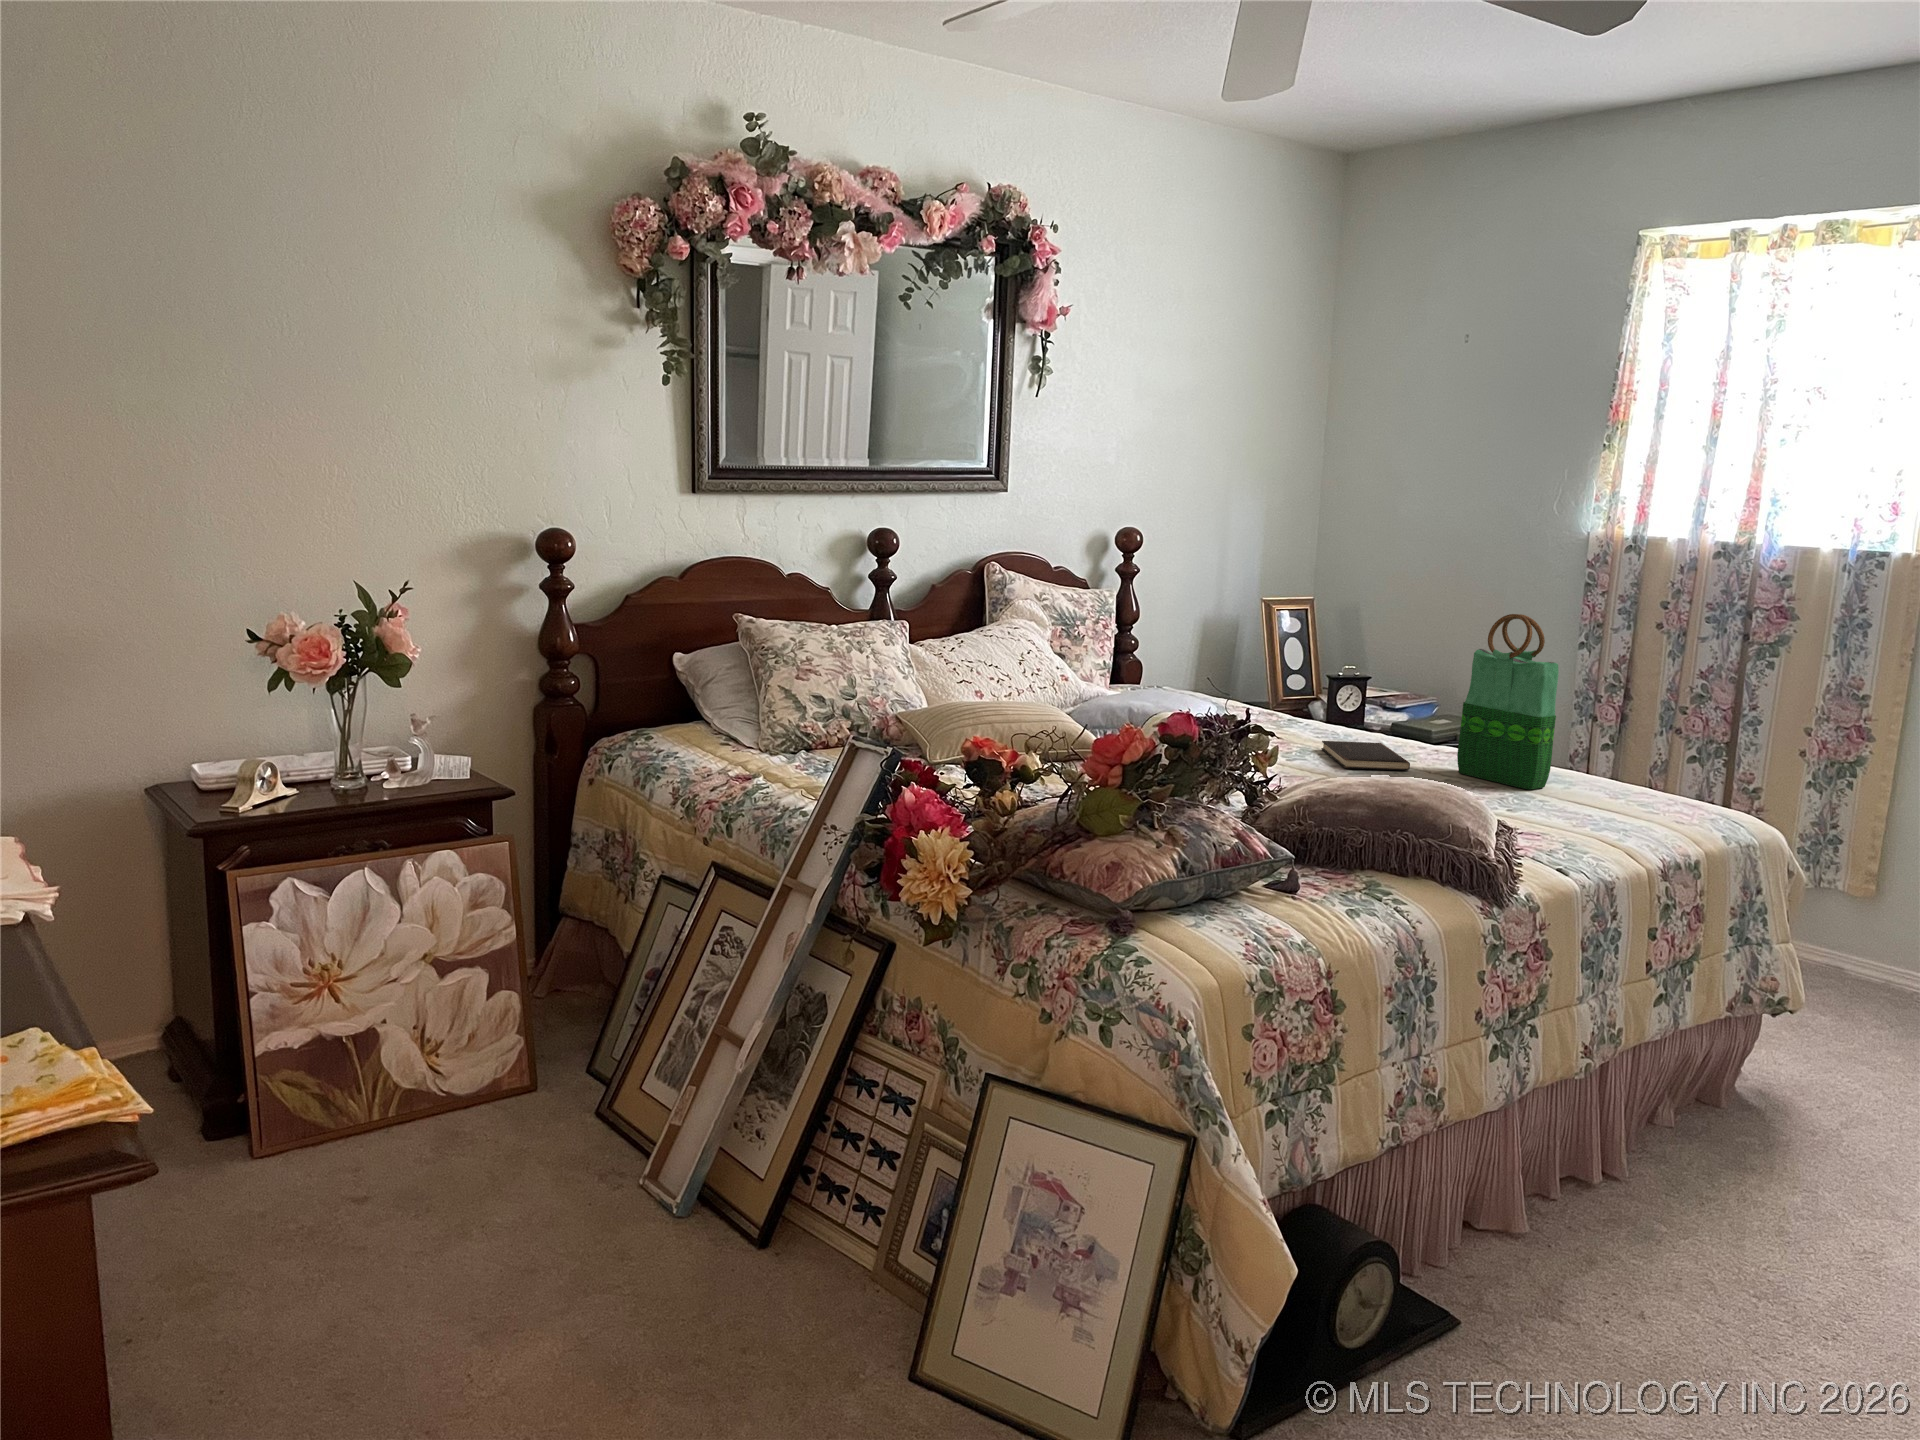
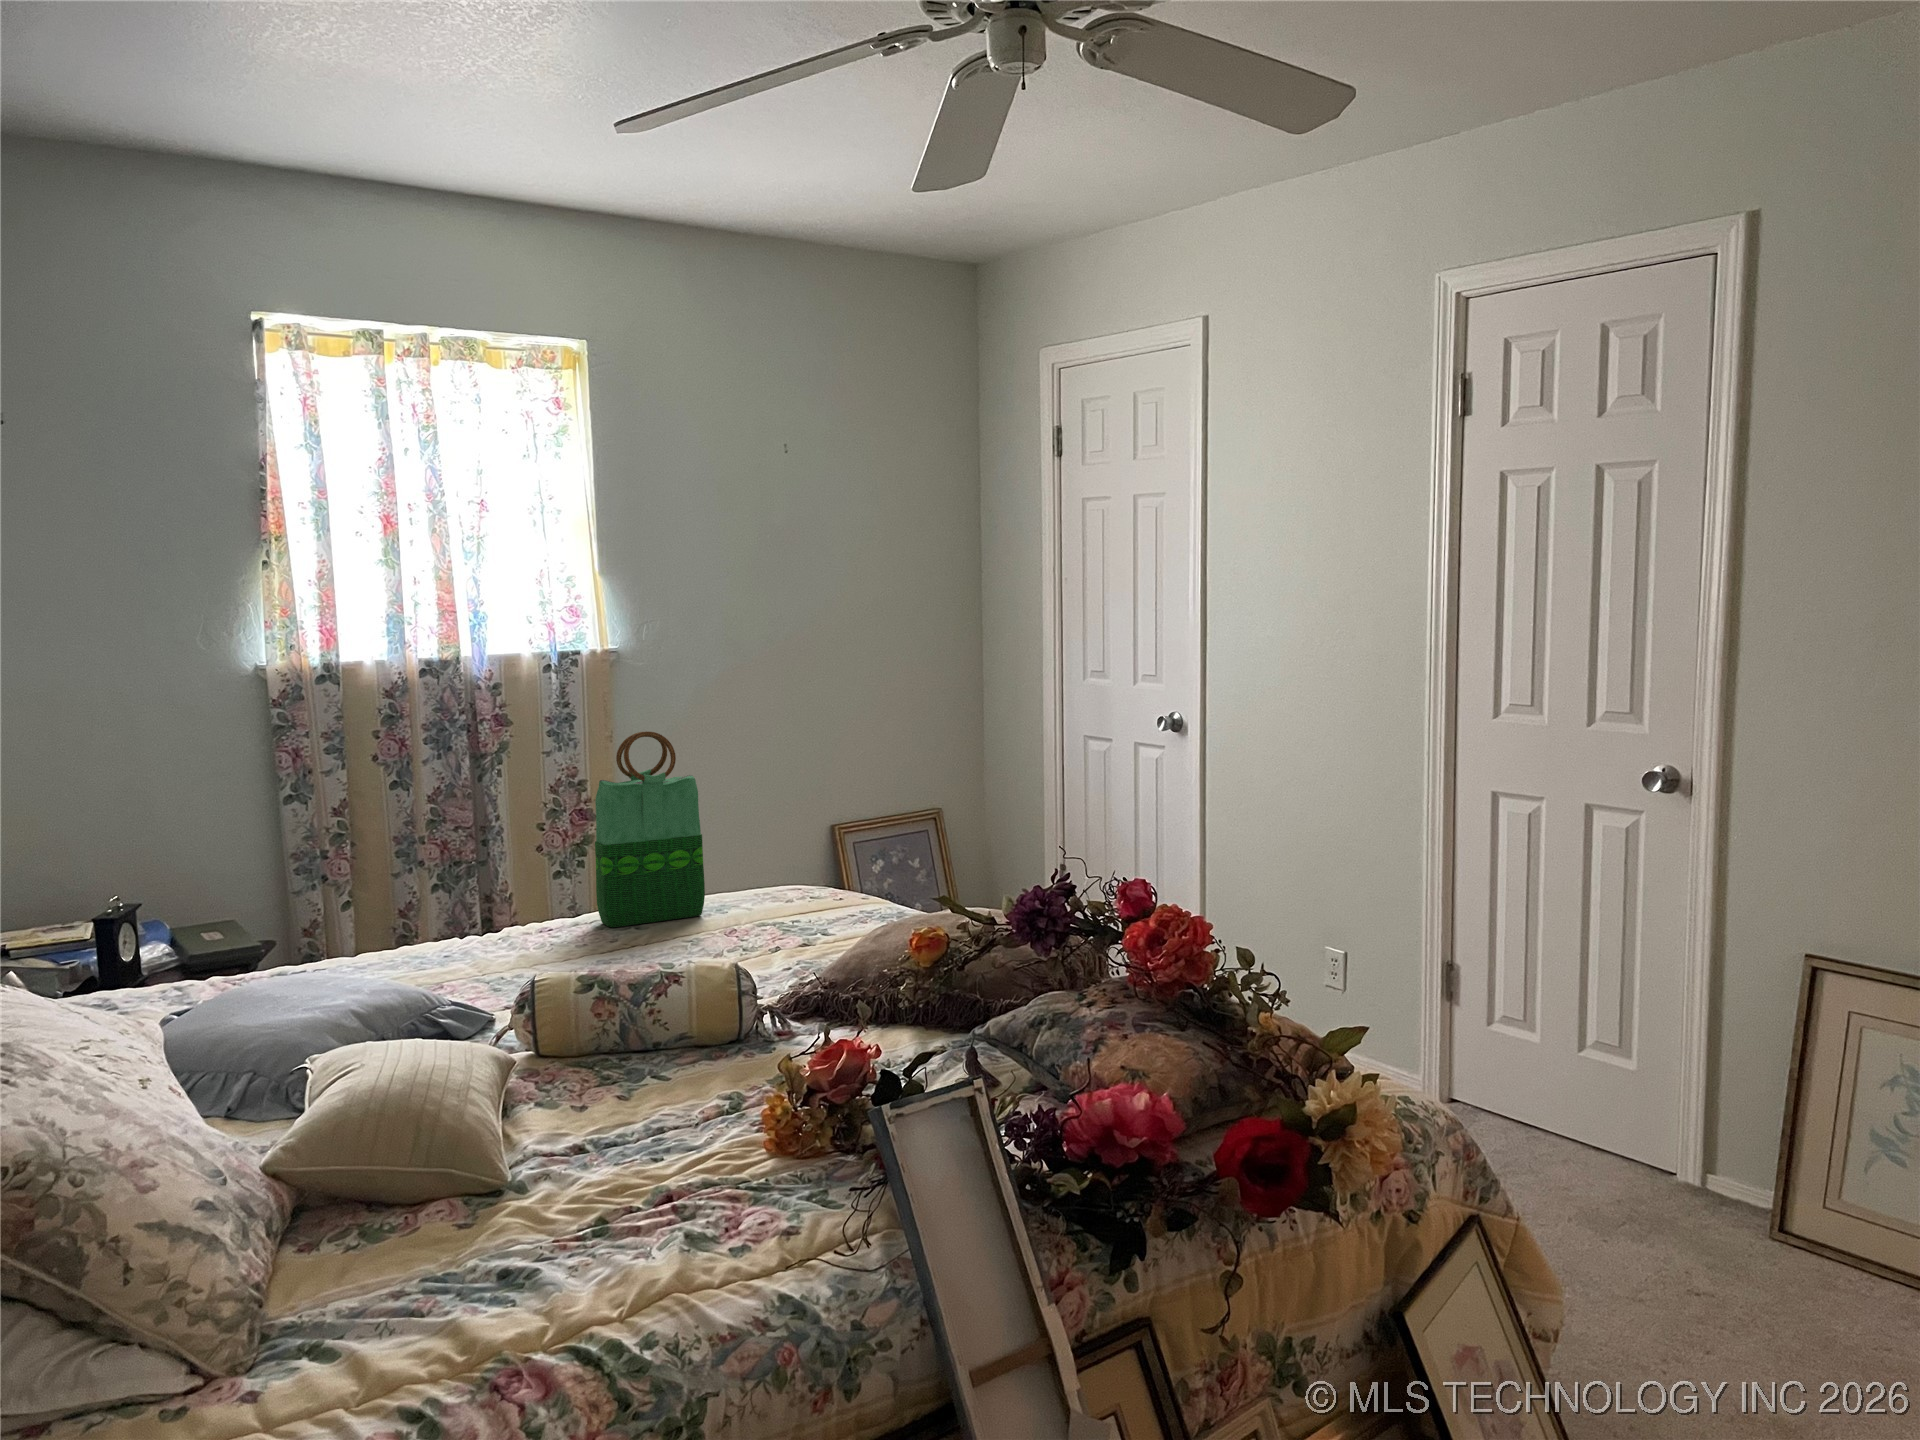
hardcover book: present [1321,741,1410,770] -> none [442,930,590,963]

